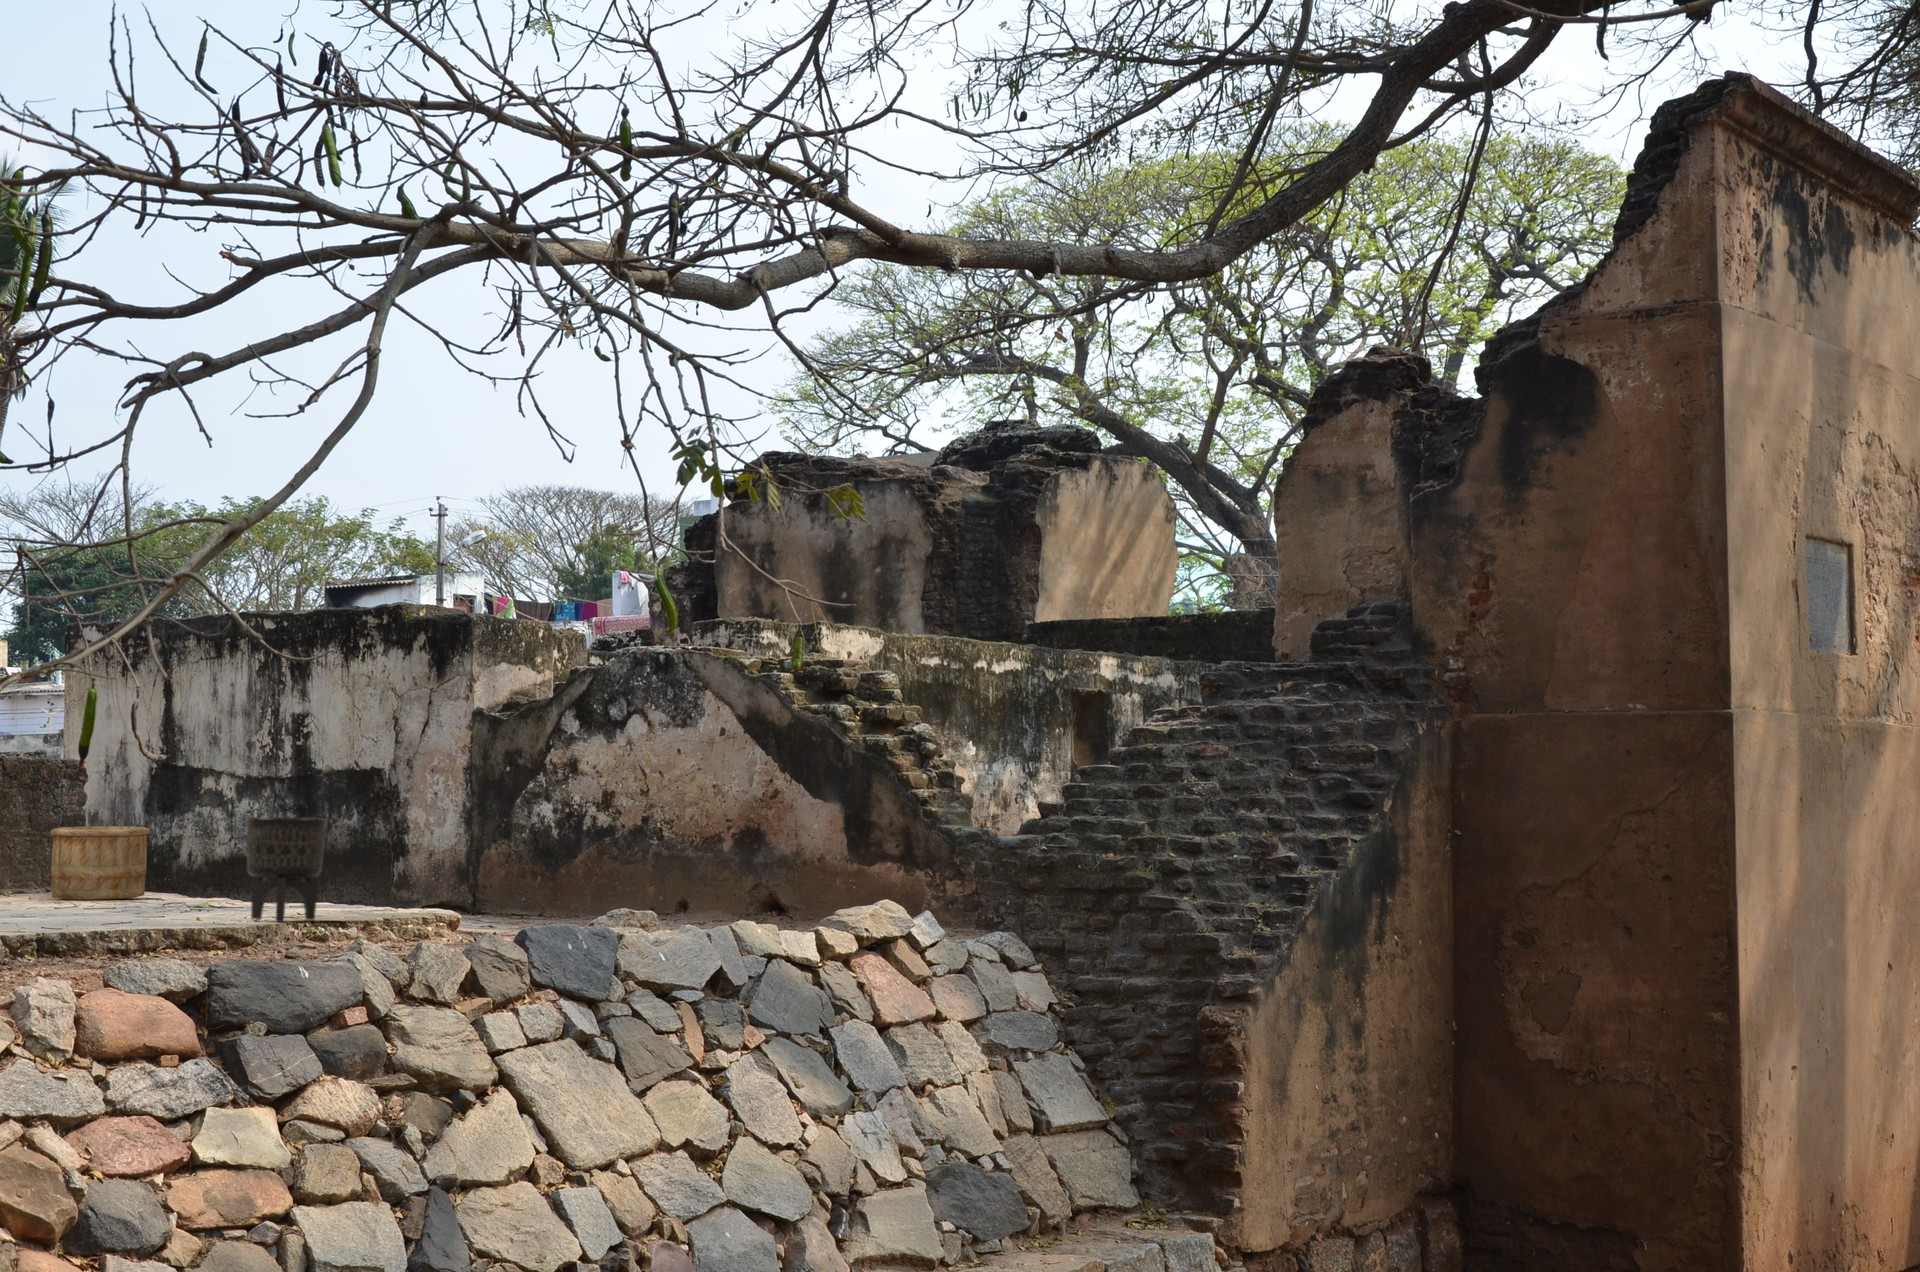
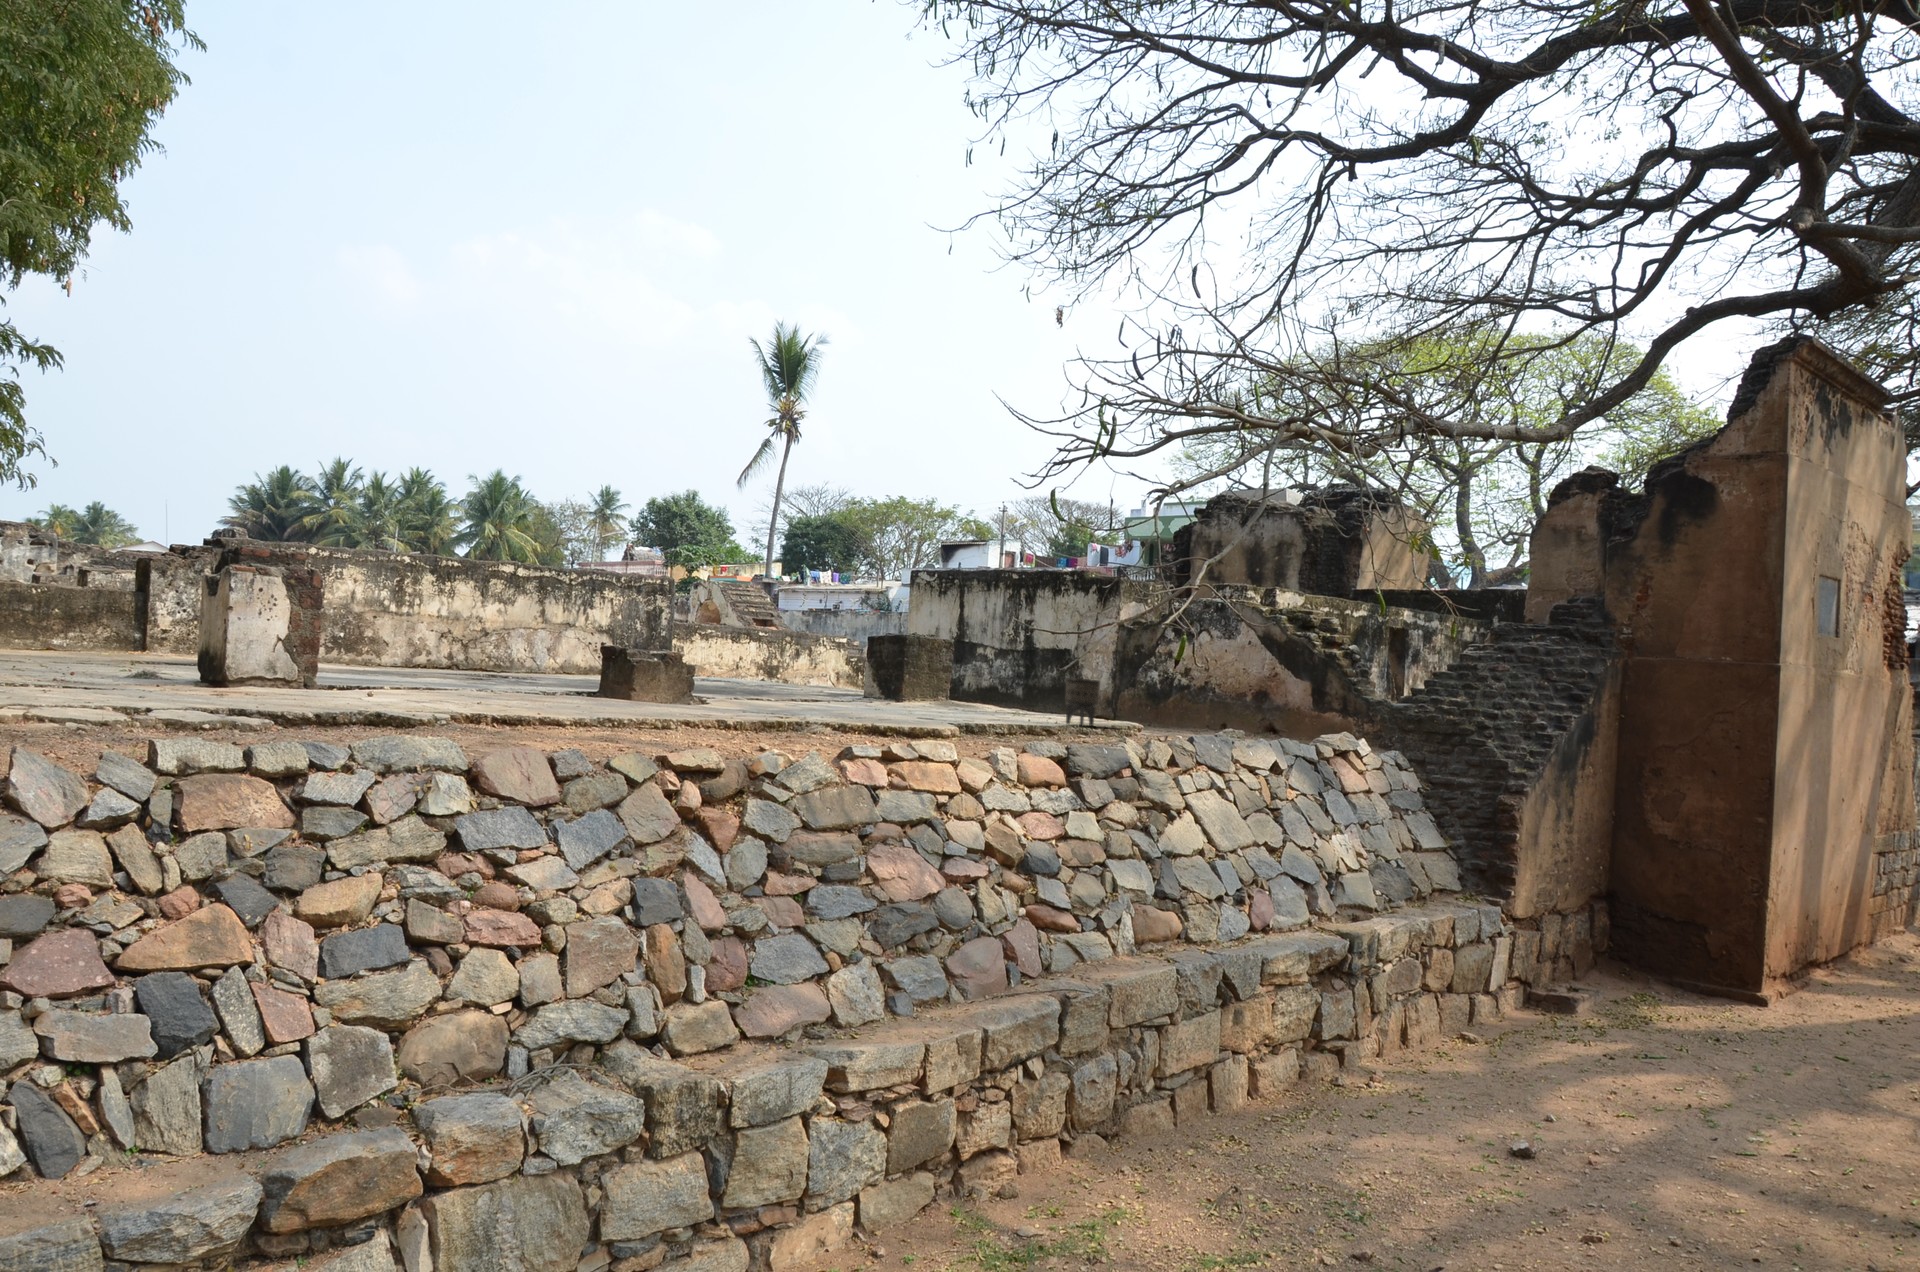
wooden bucket: present [50,826,150,900] -> none [933,671,973,704]

